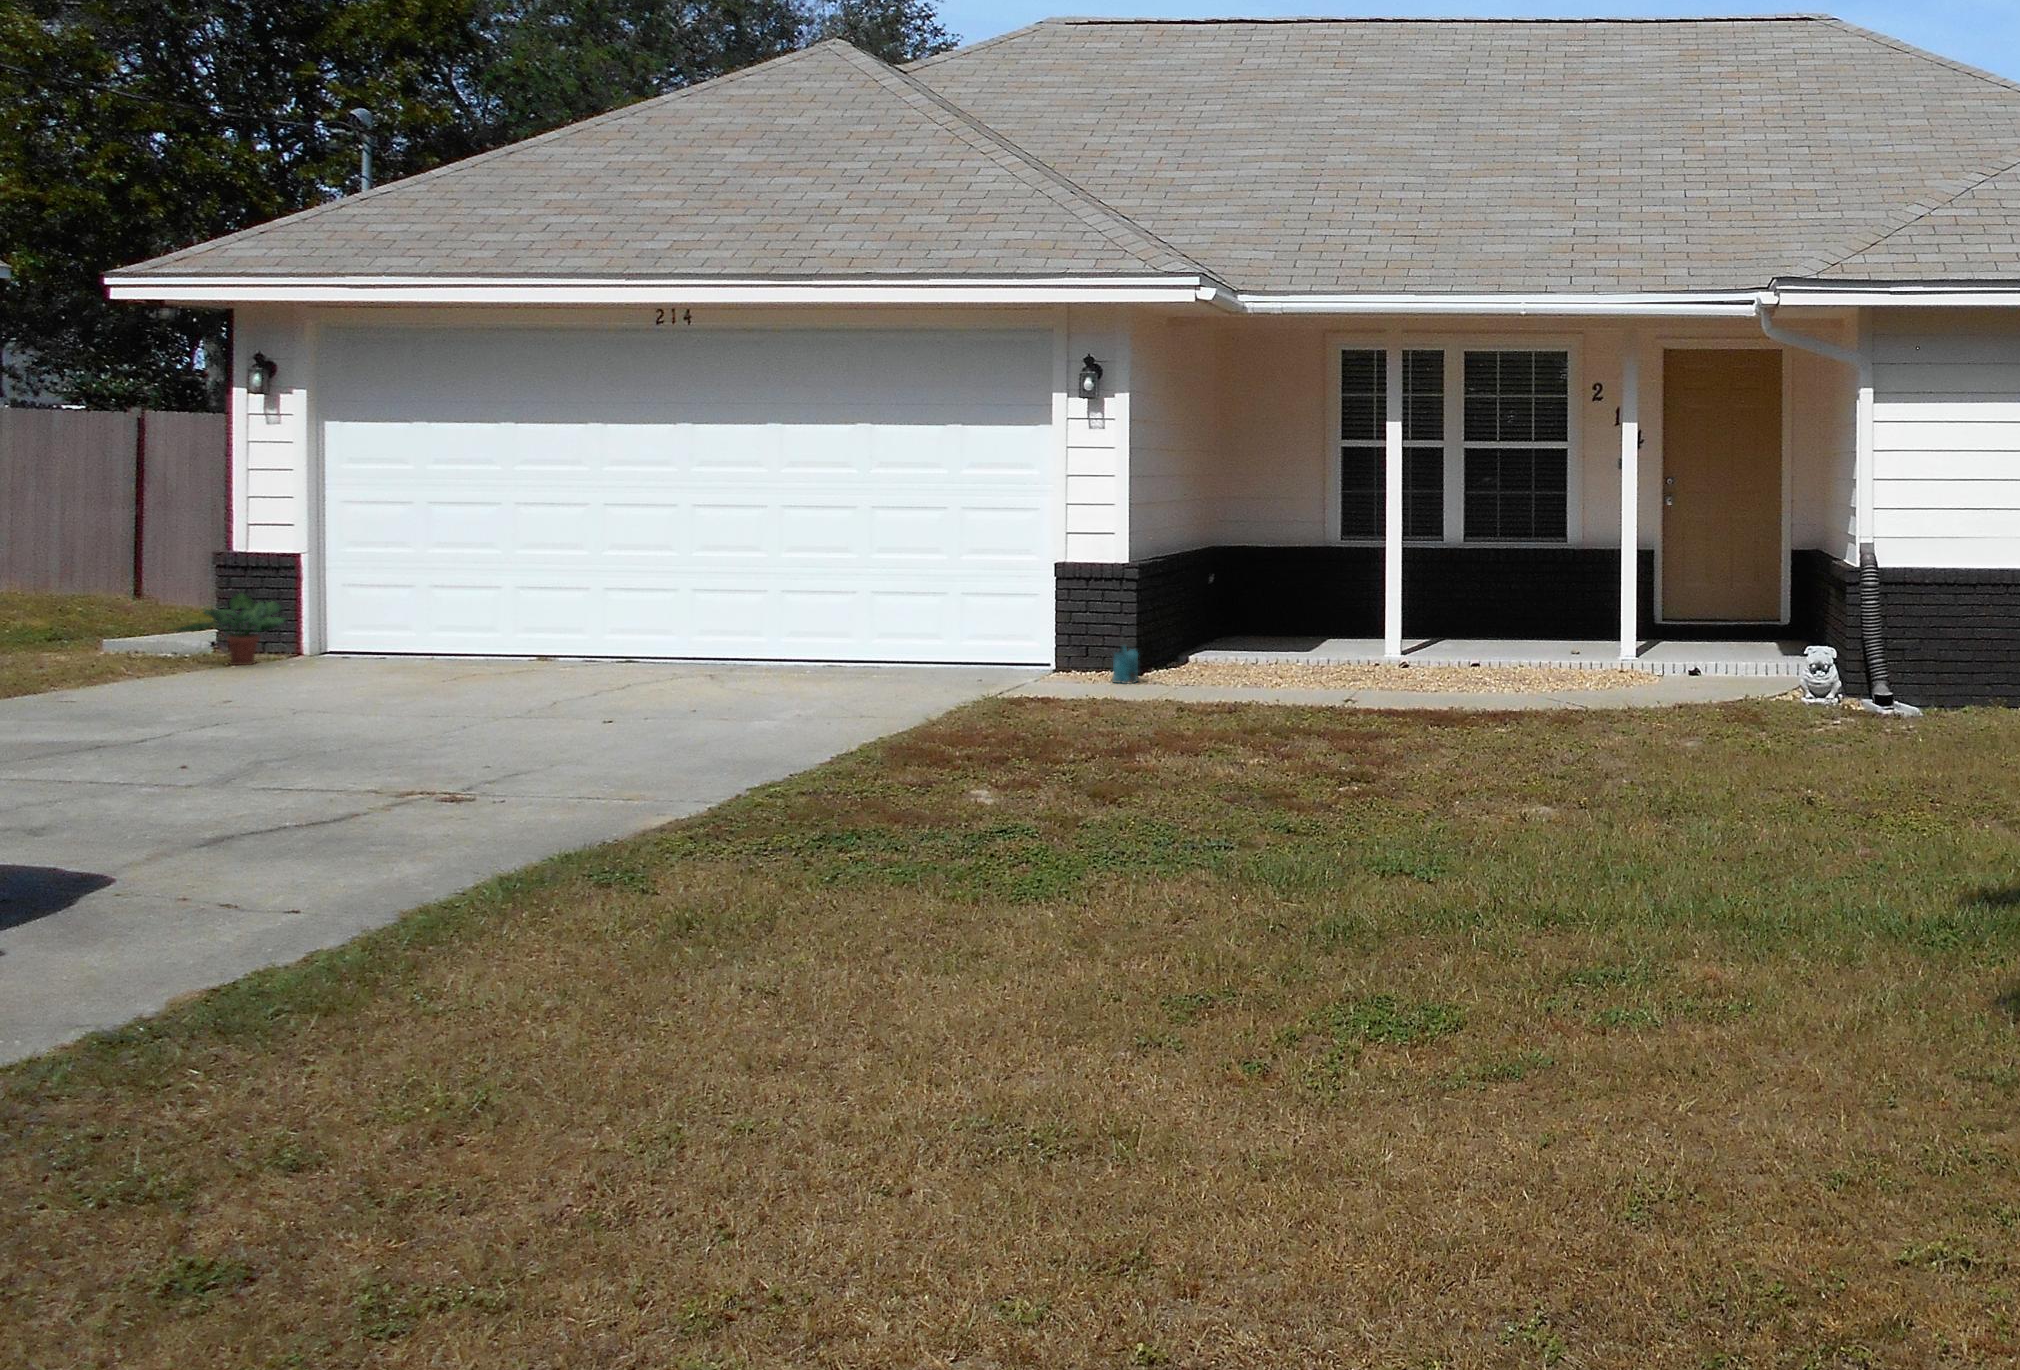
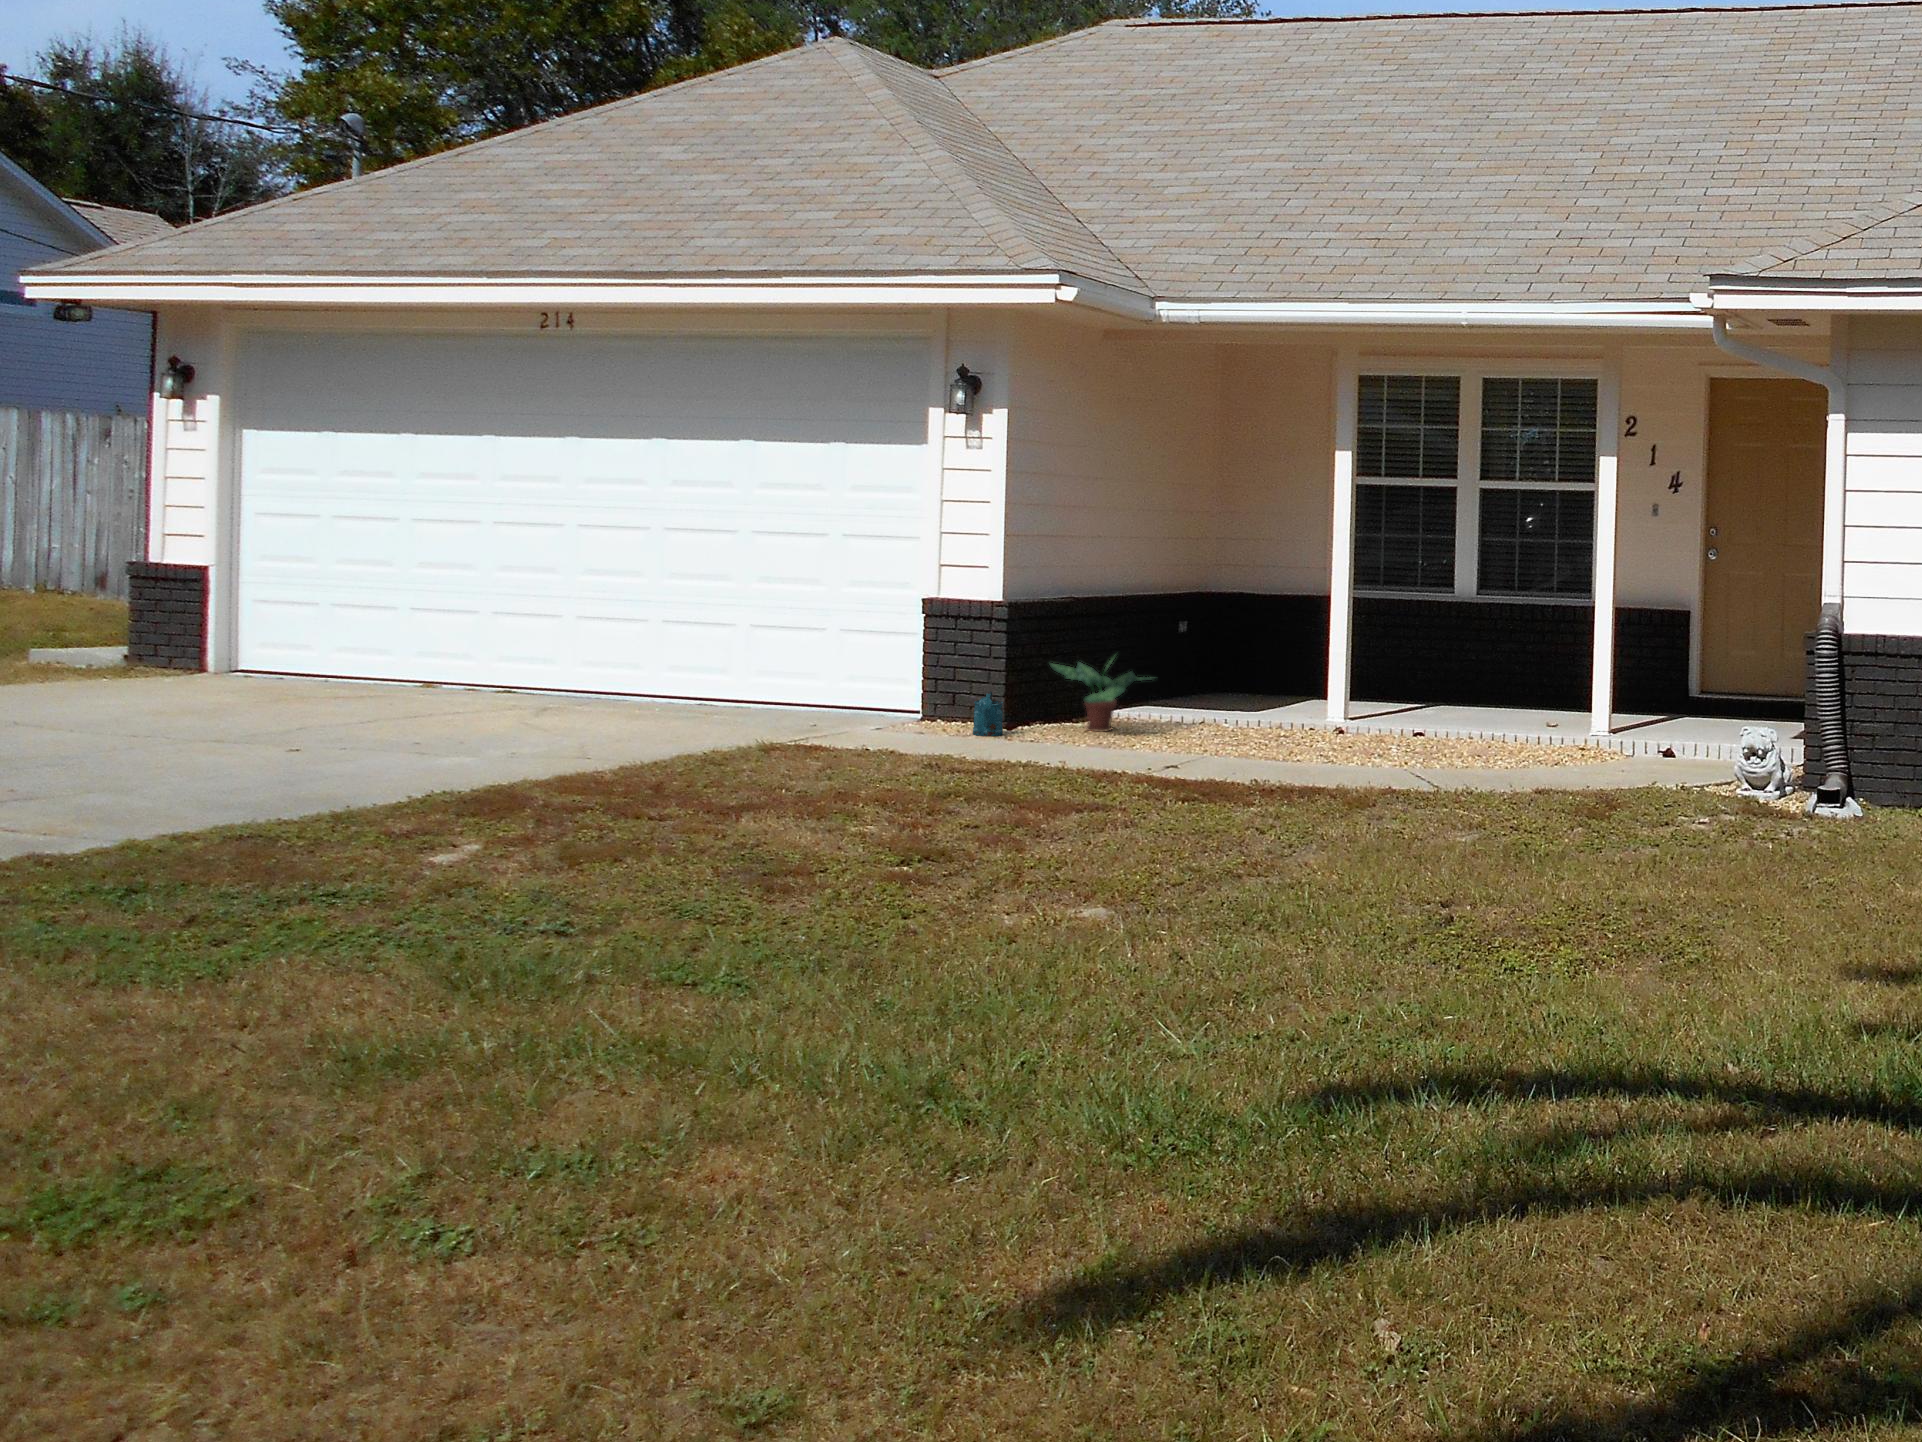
potted plant: present [175,593,286,665] -> present [1050,659,1154,732]

